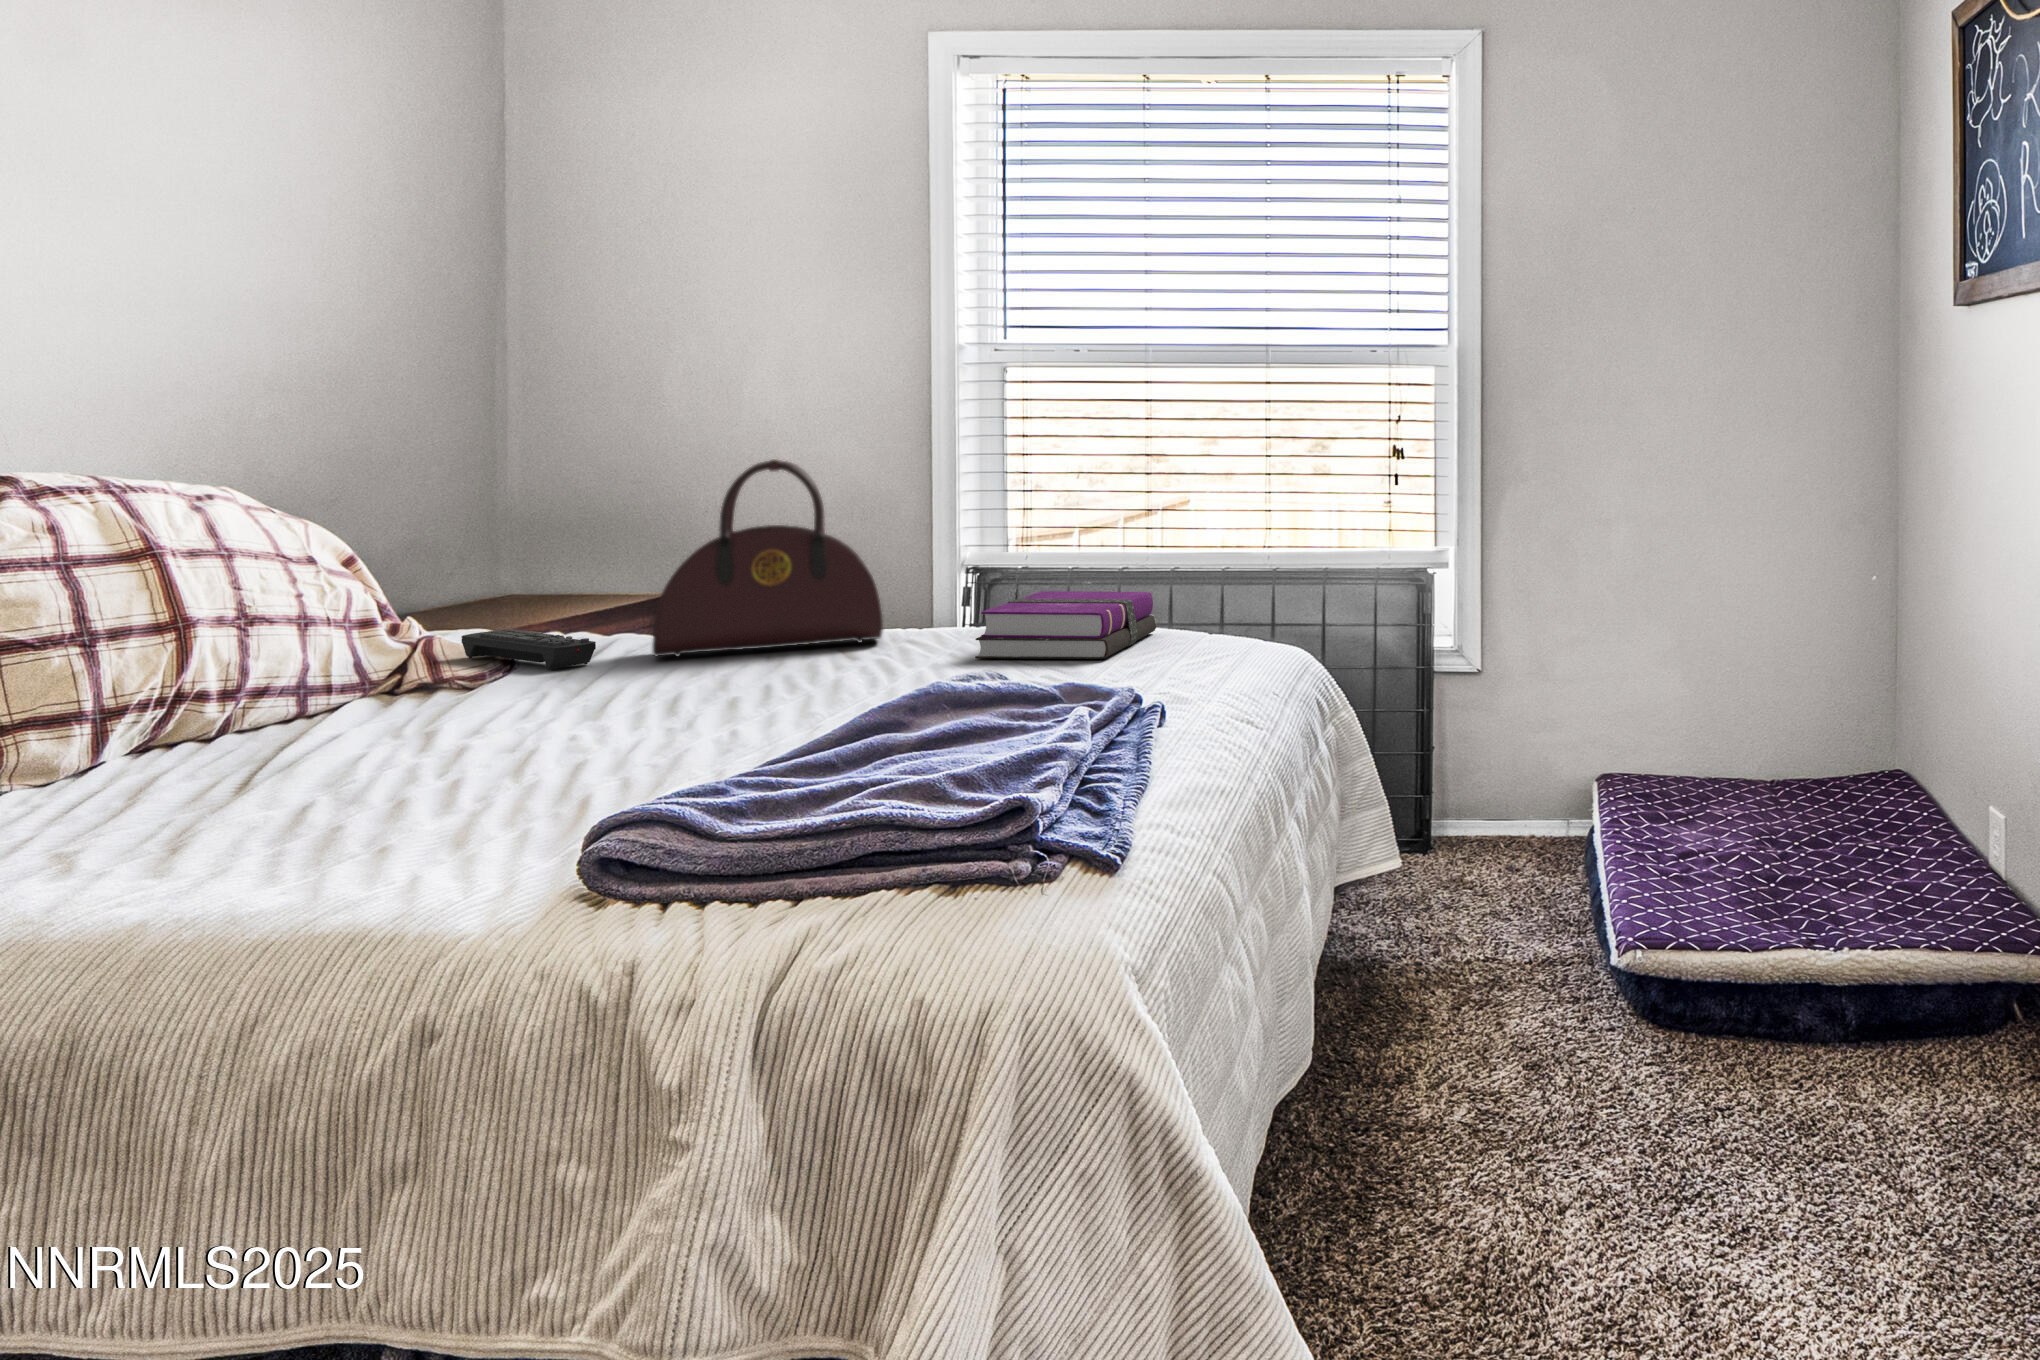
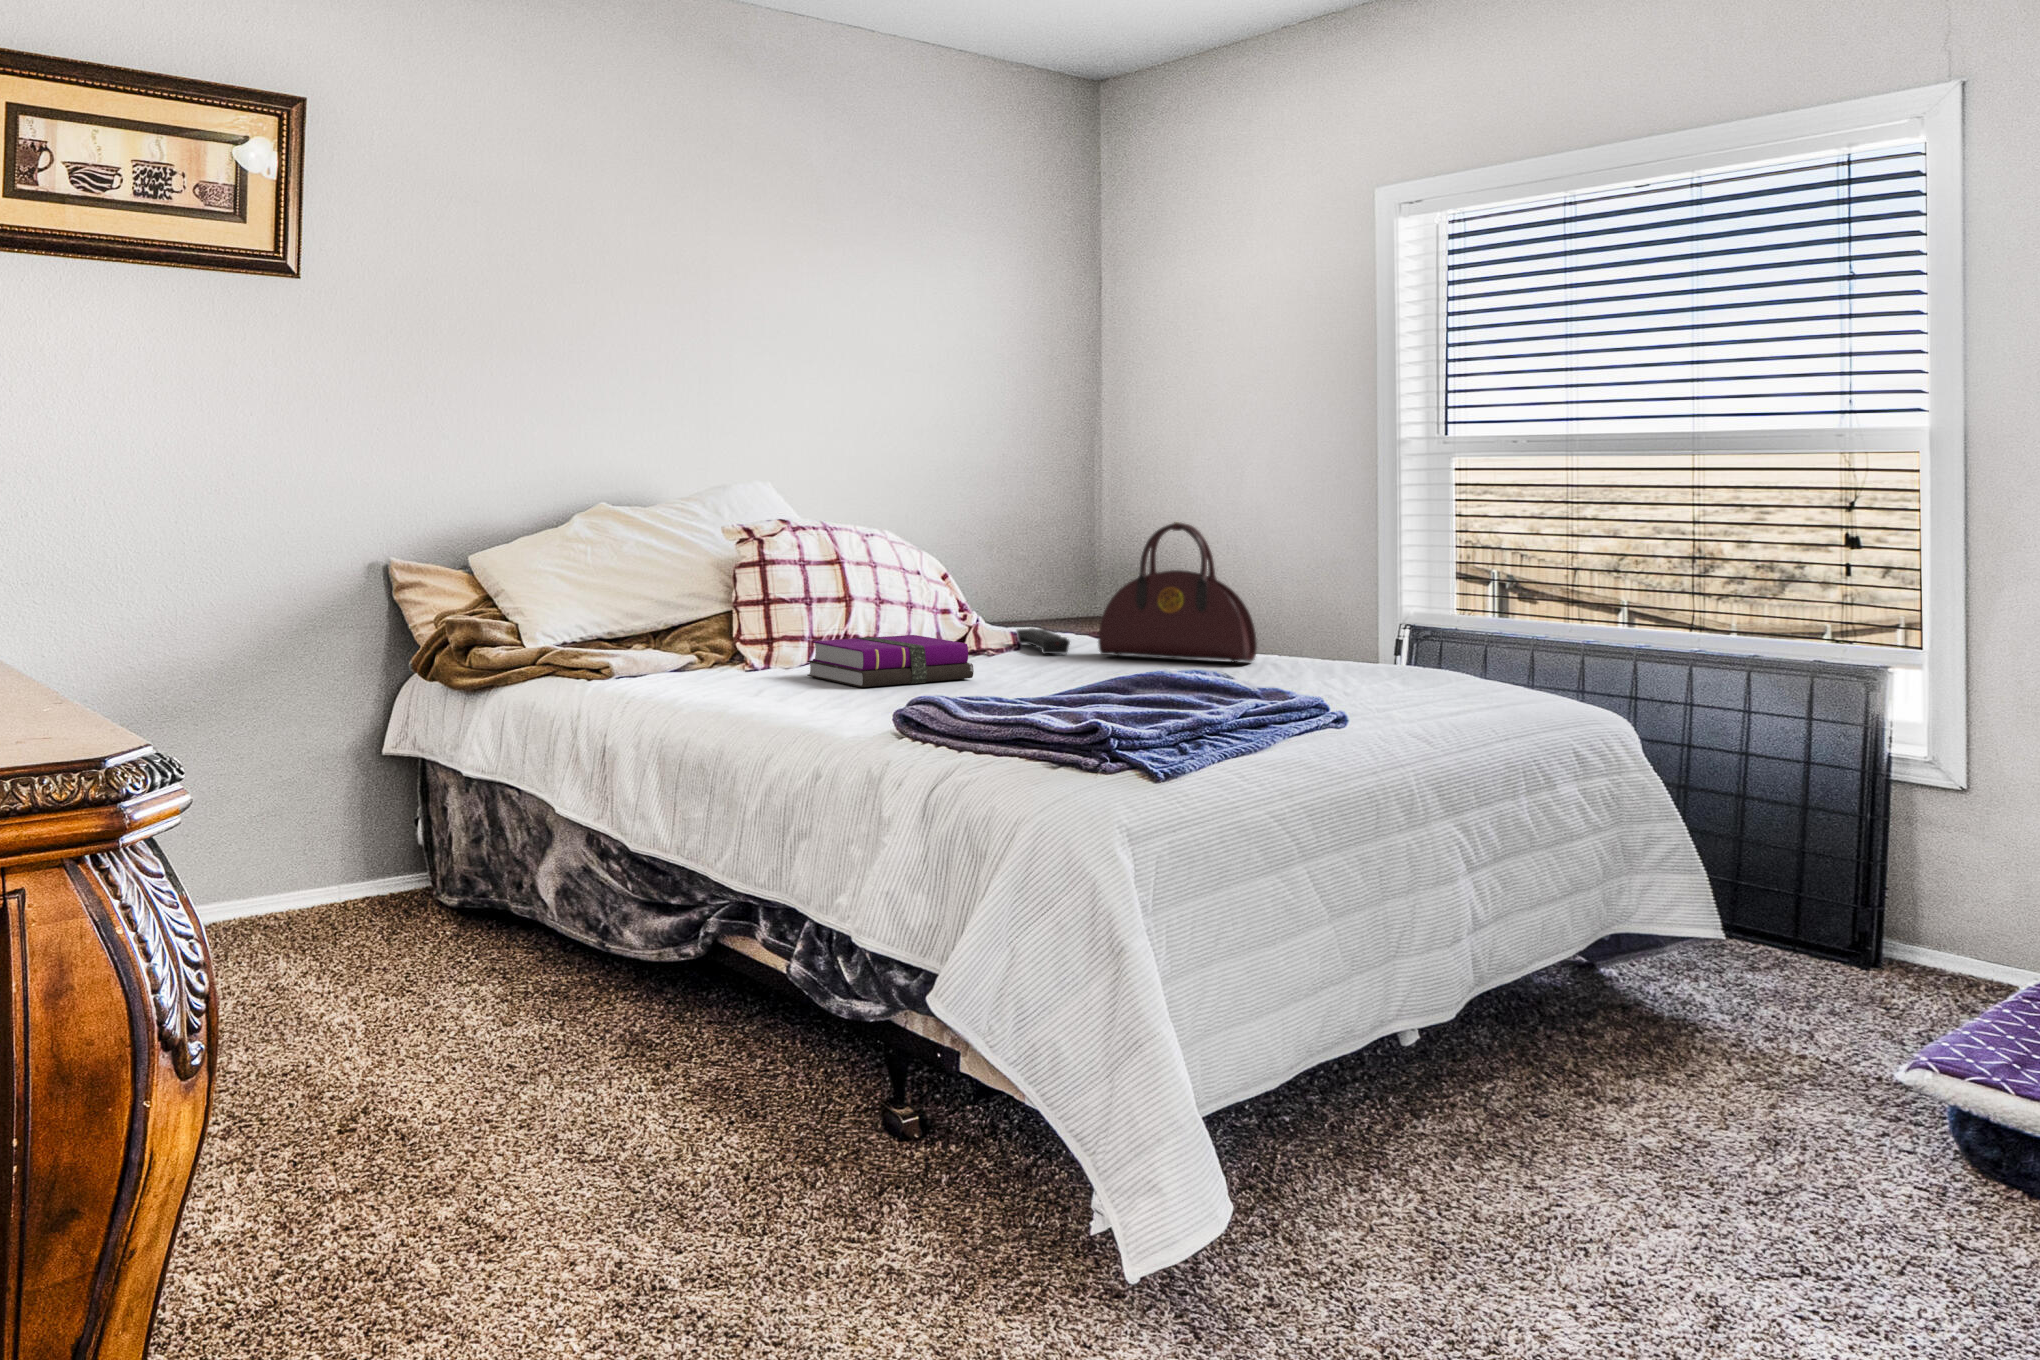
notebook: present [975,591,1157,659] -> present [807,635,974,687]

